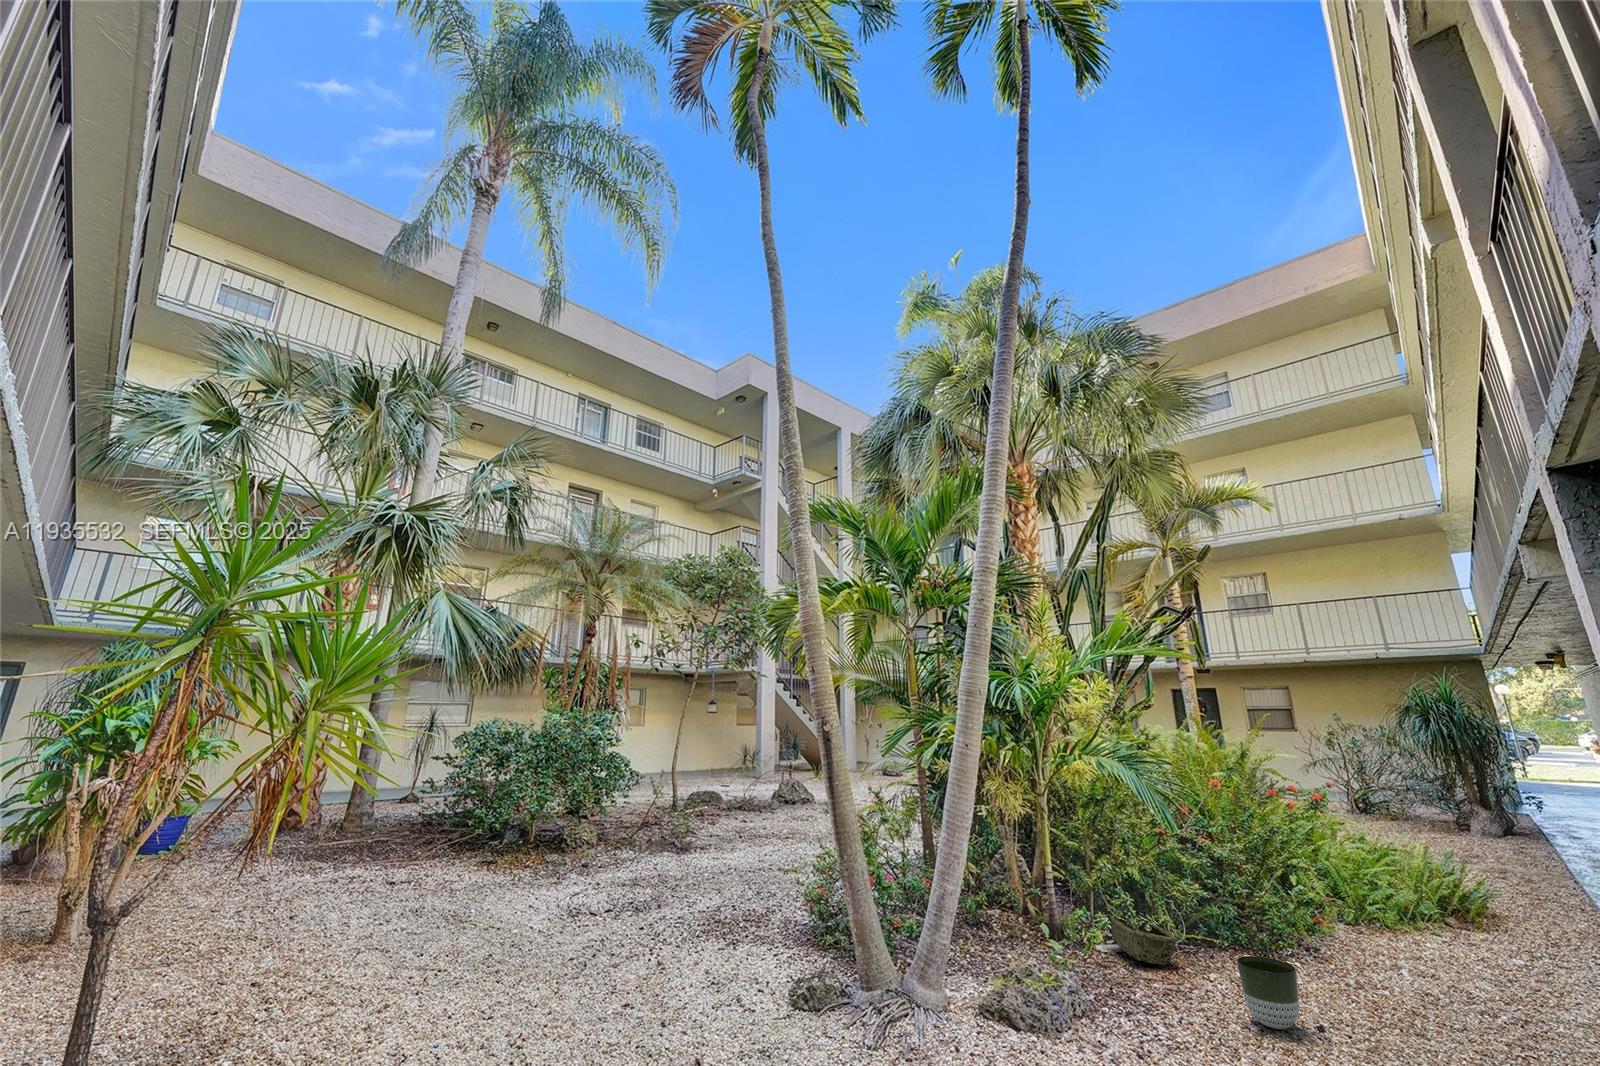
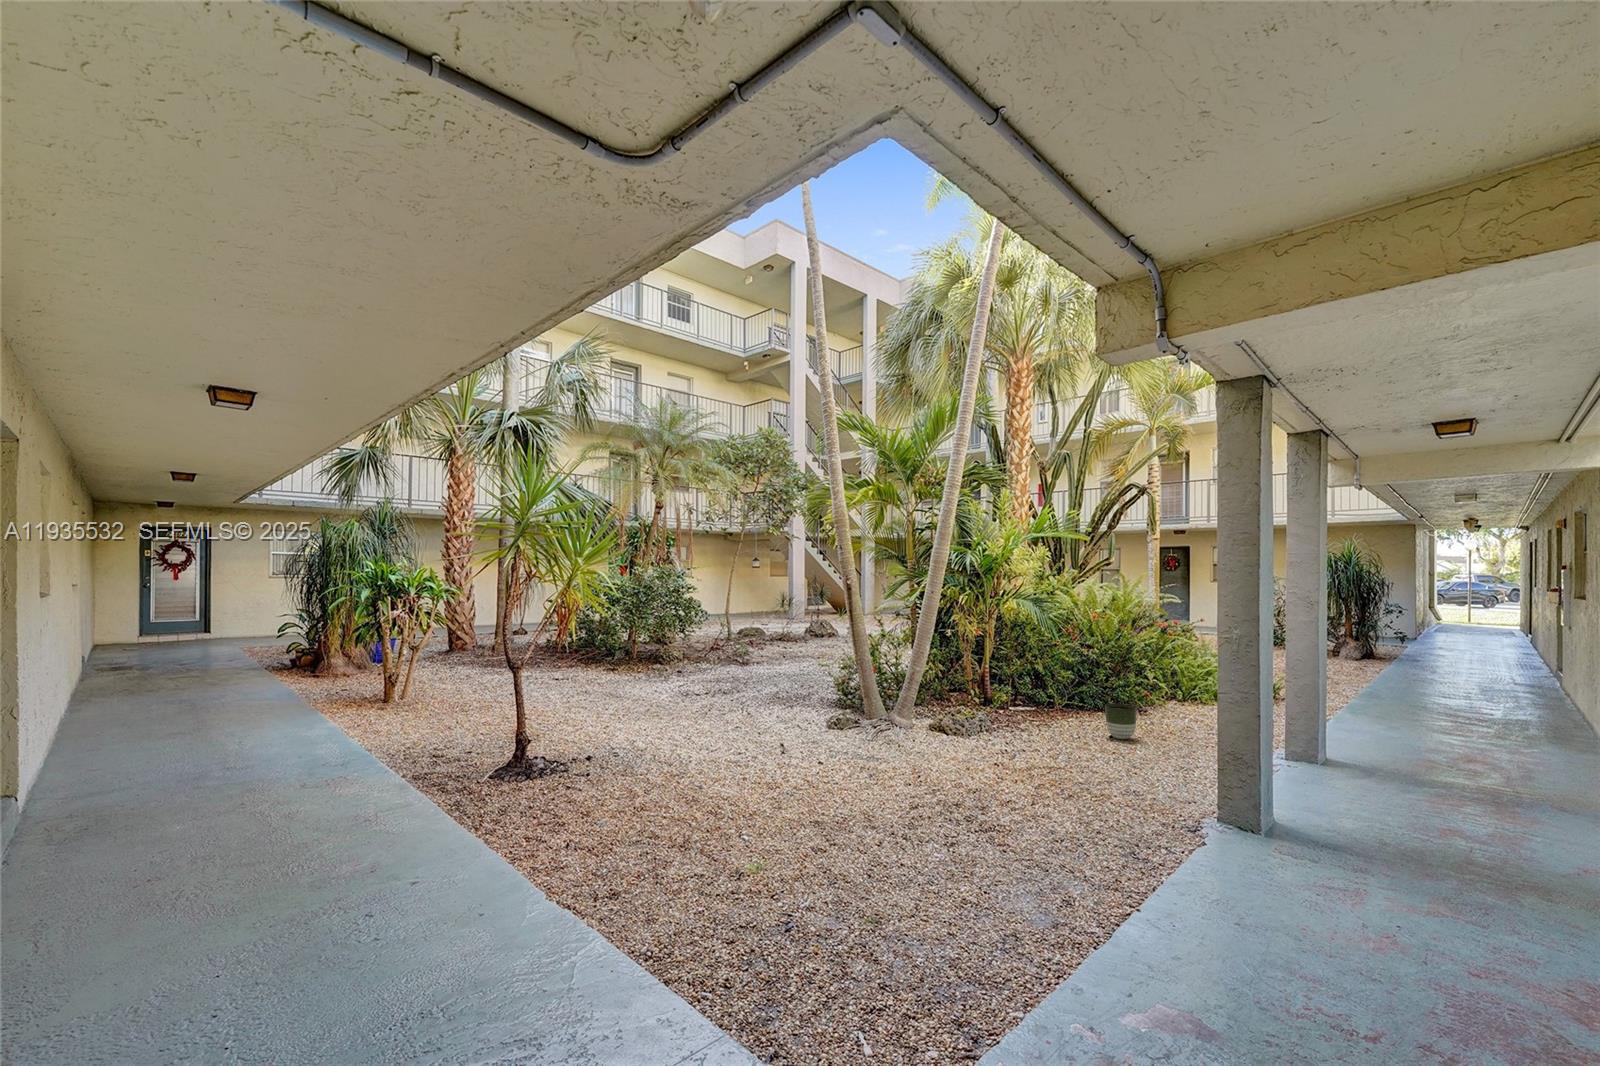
woven basket: present [1110,916,1176,965] -> none [1044,692,1081,717]

